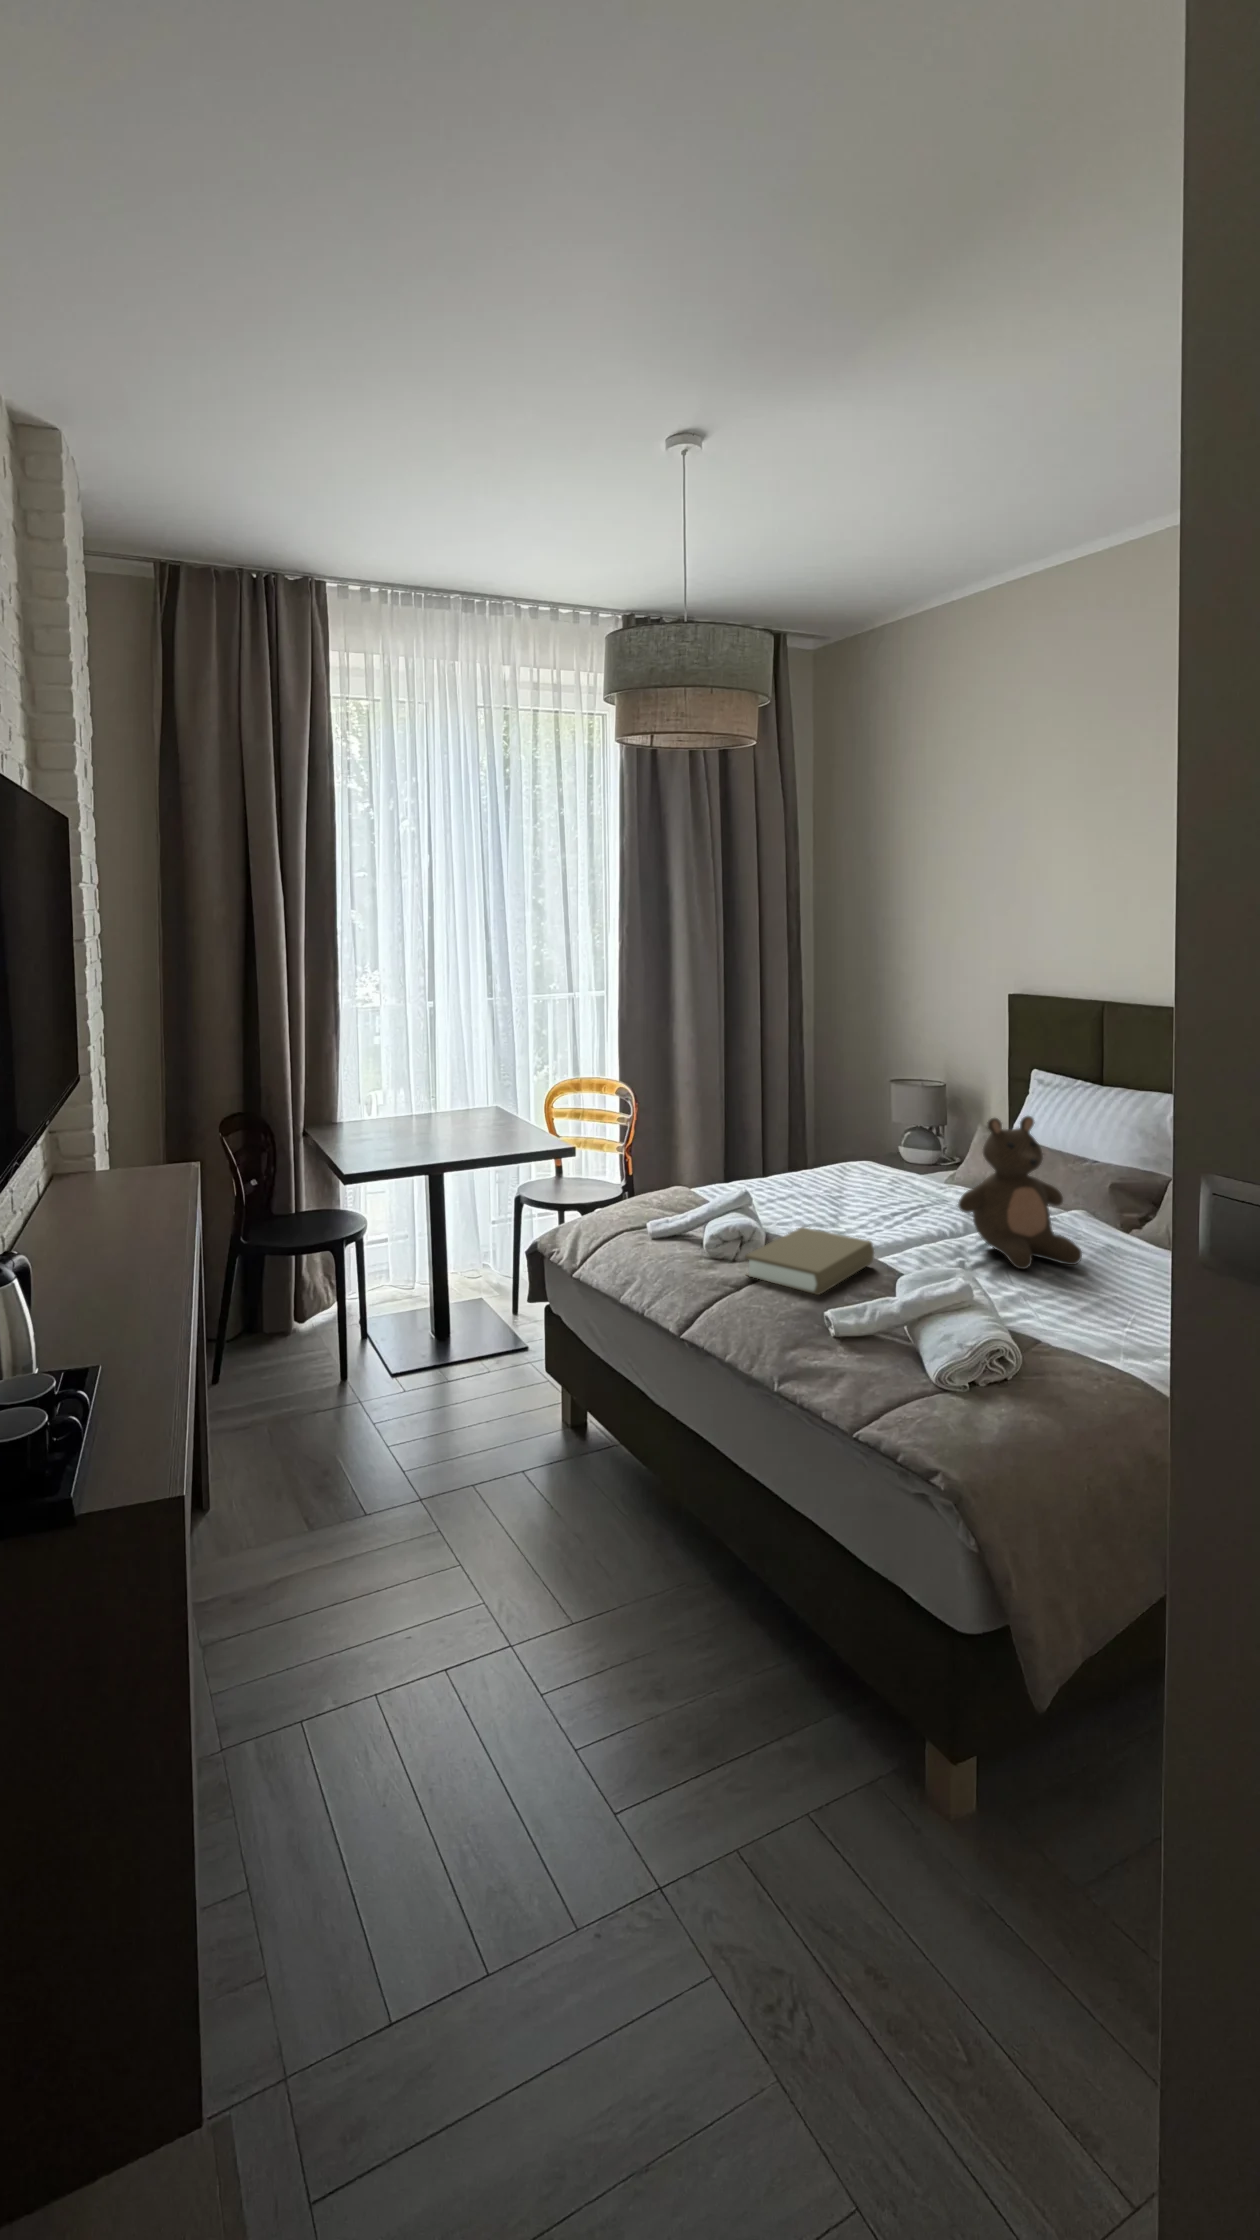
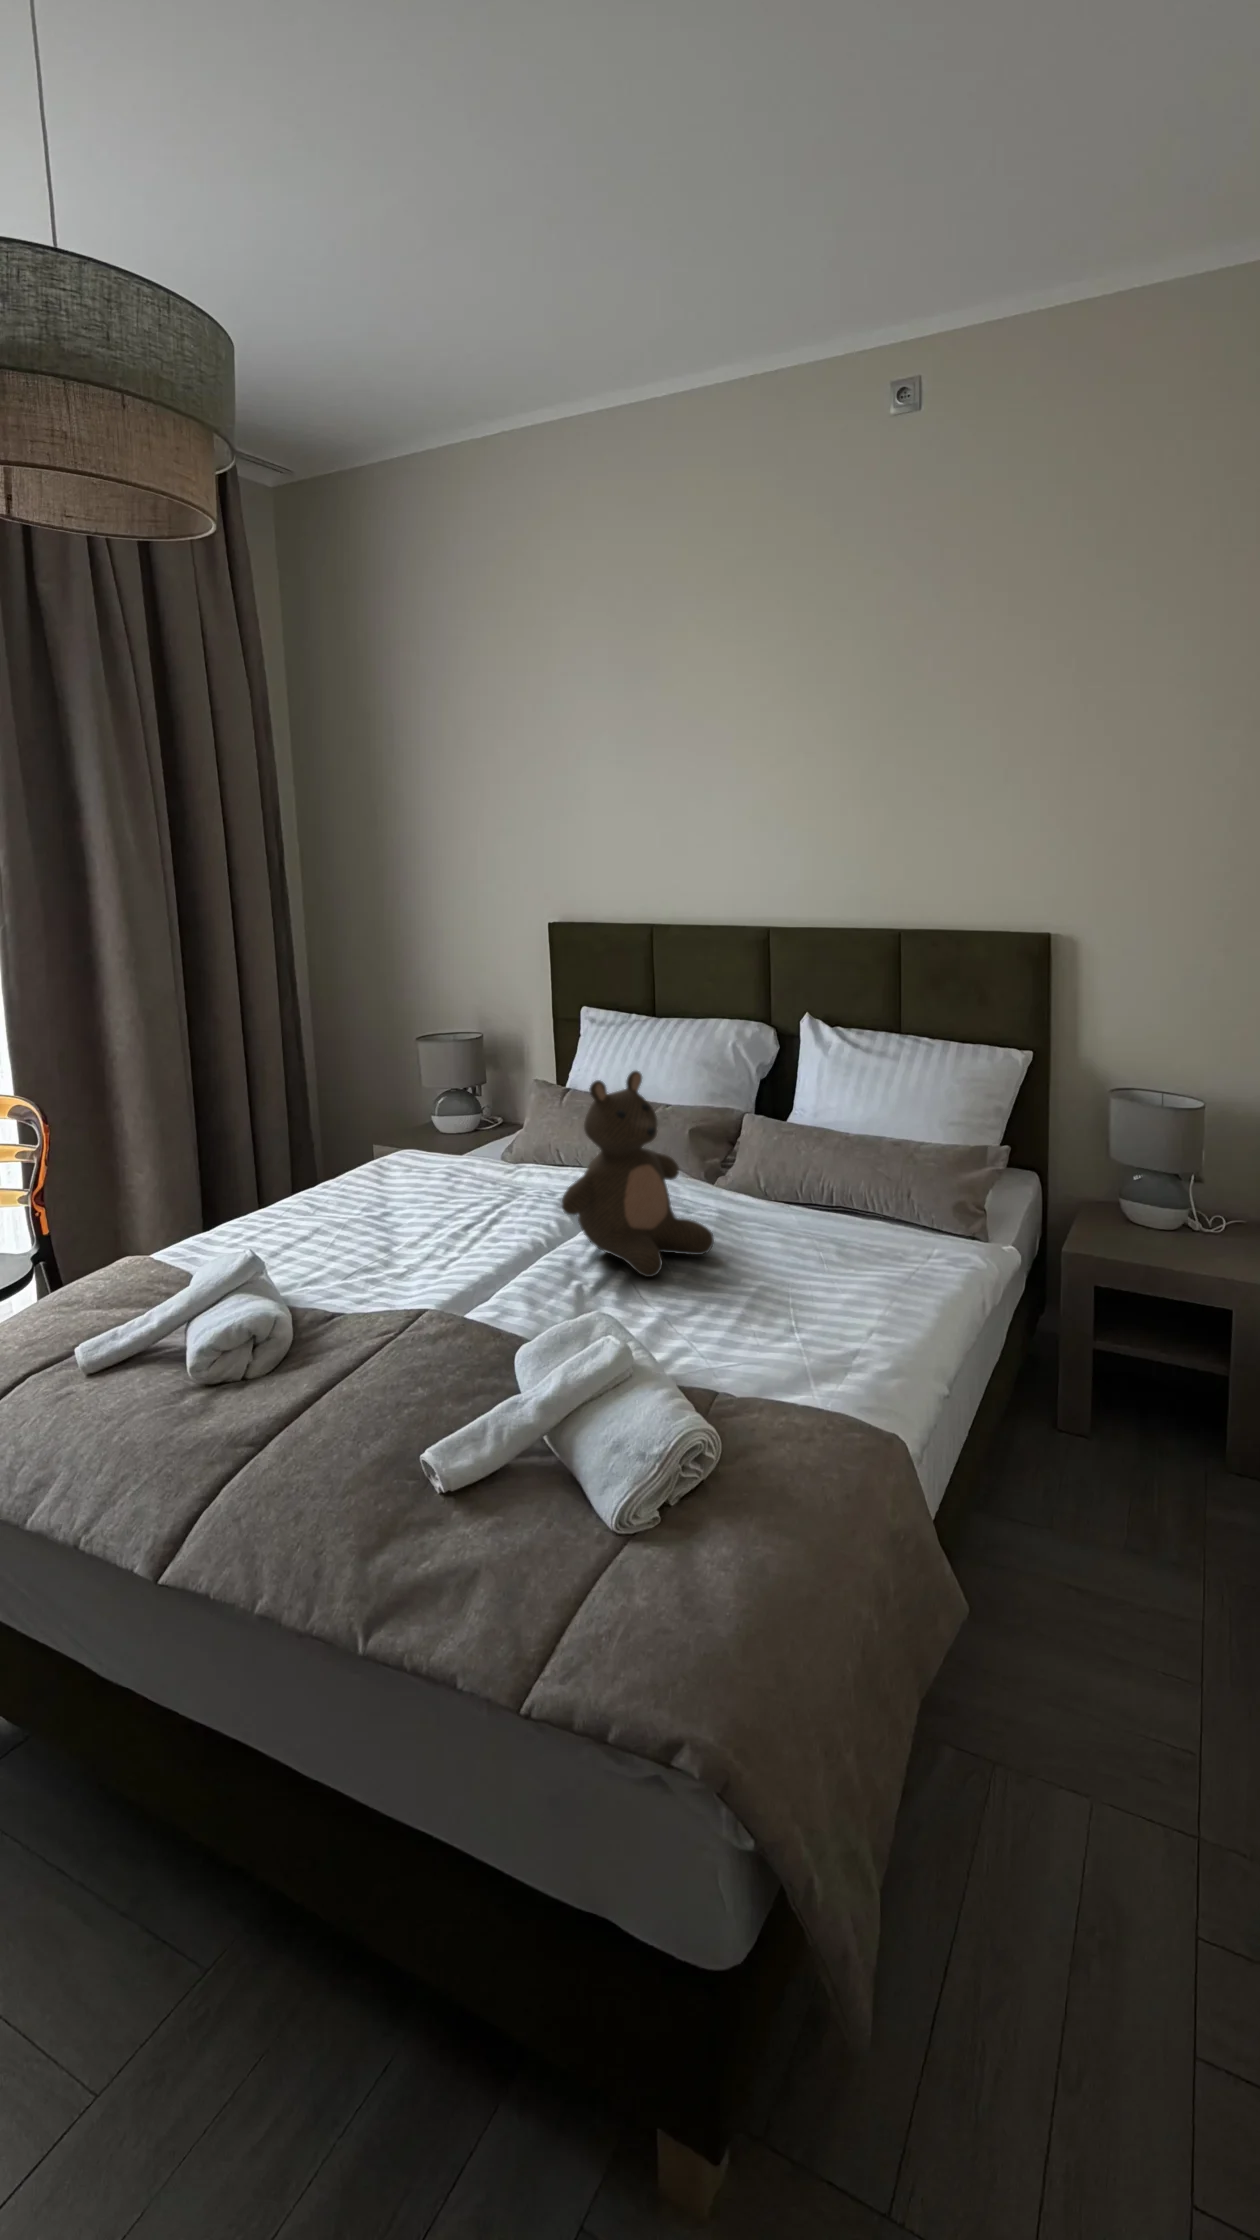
book: present [745,1227,874,1295] -> none [265,1293,465,1414]

